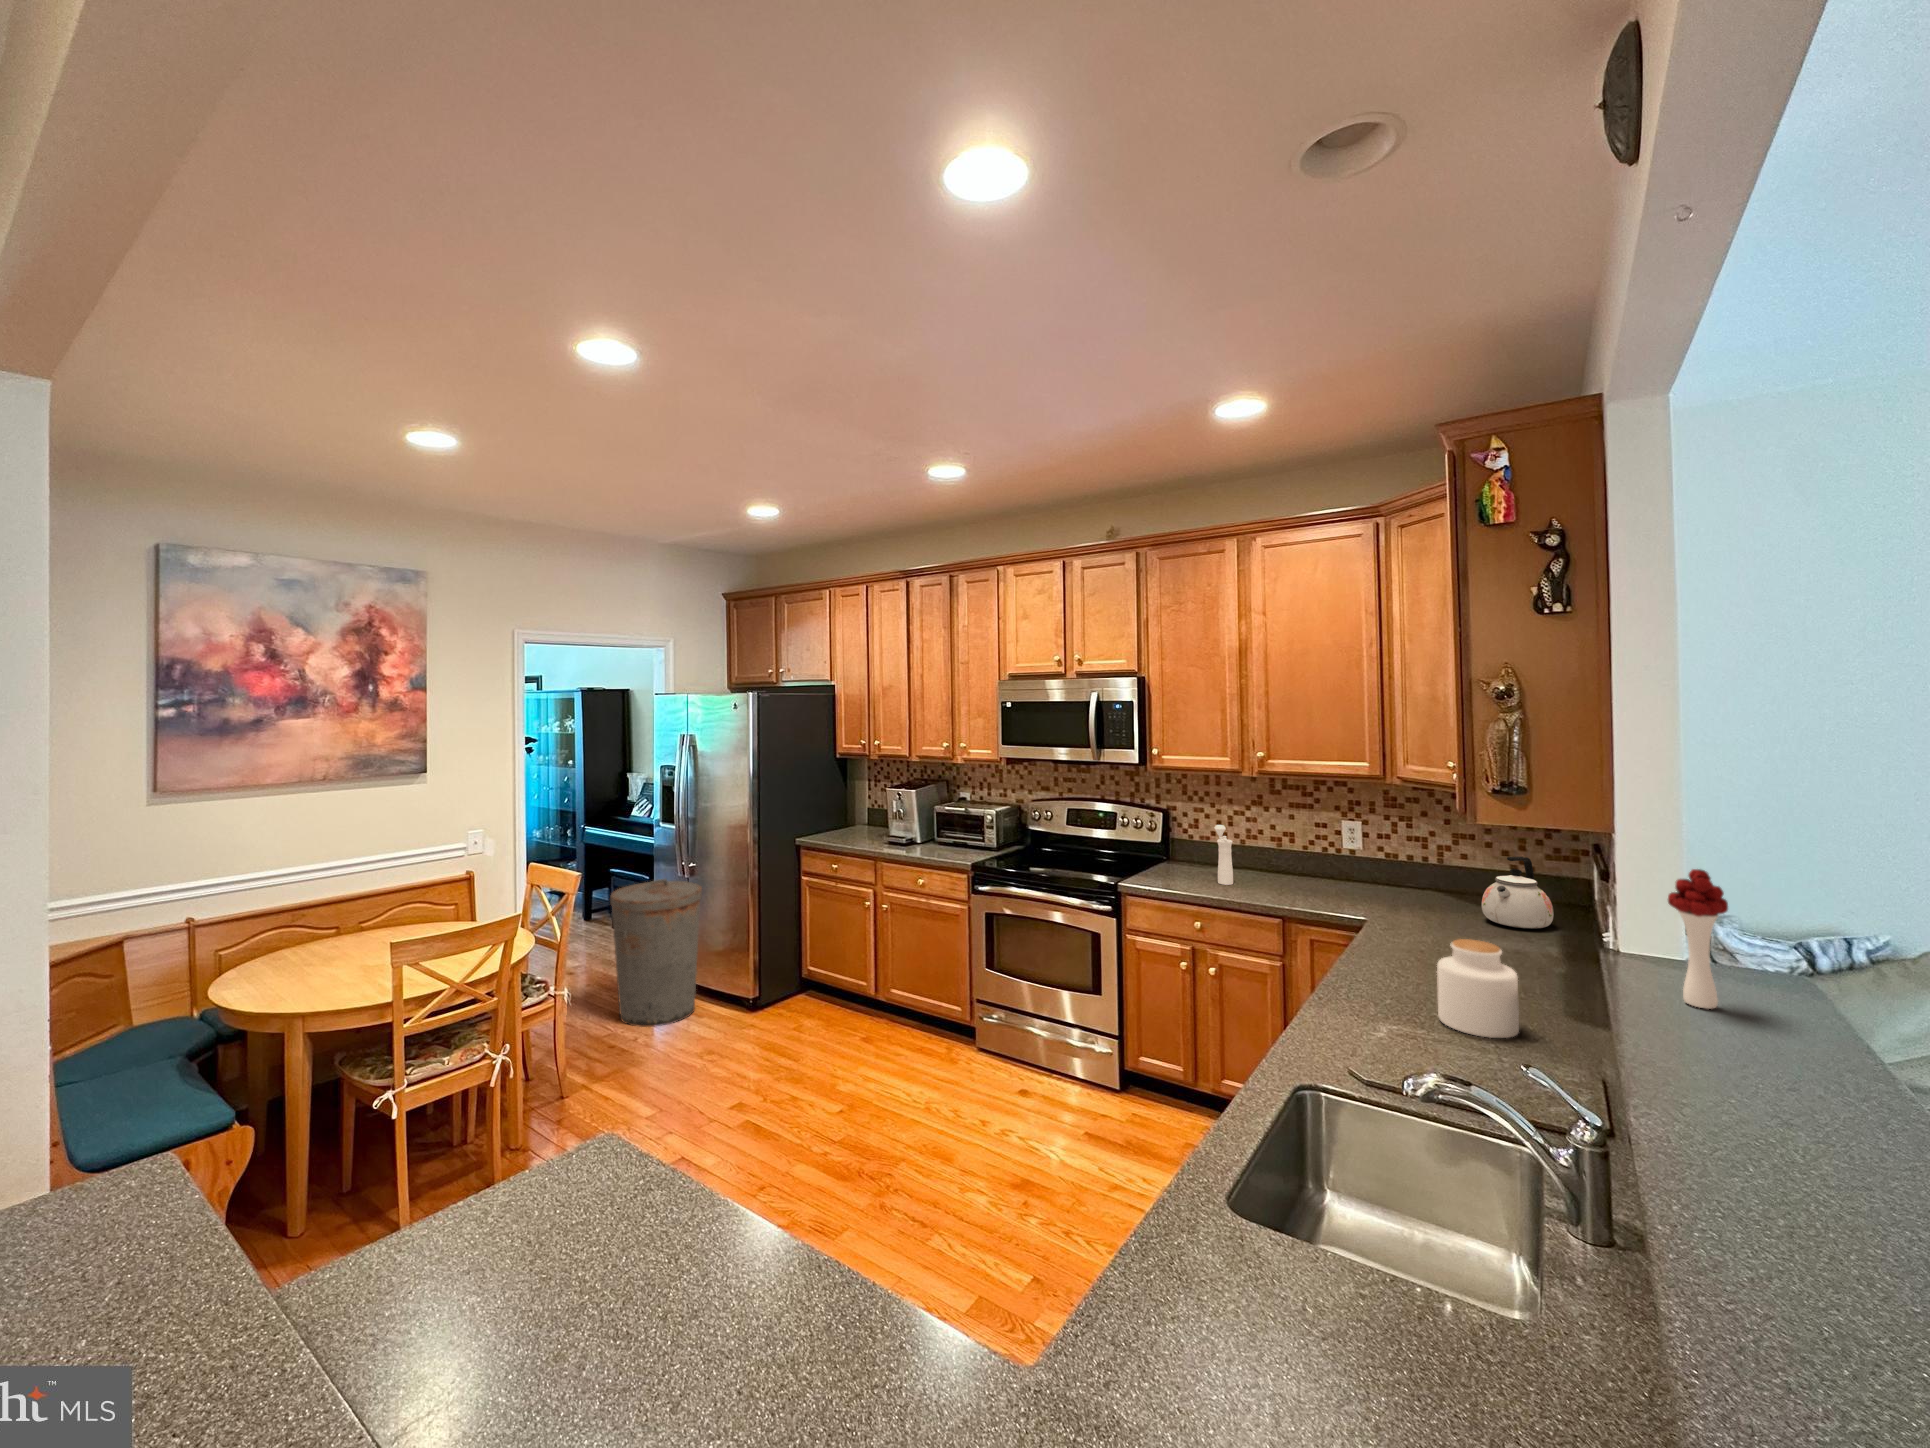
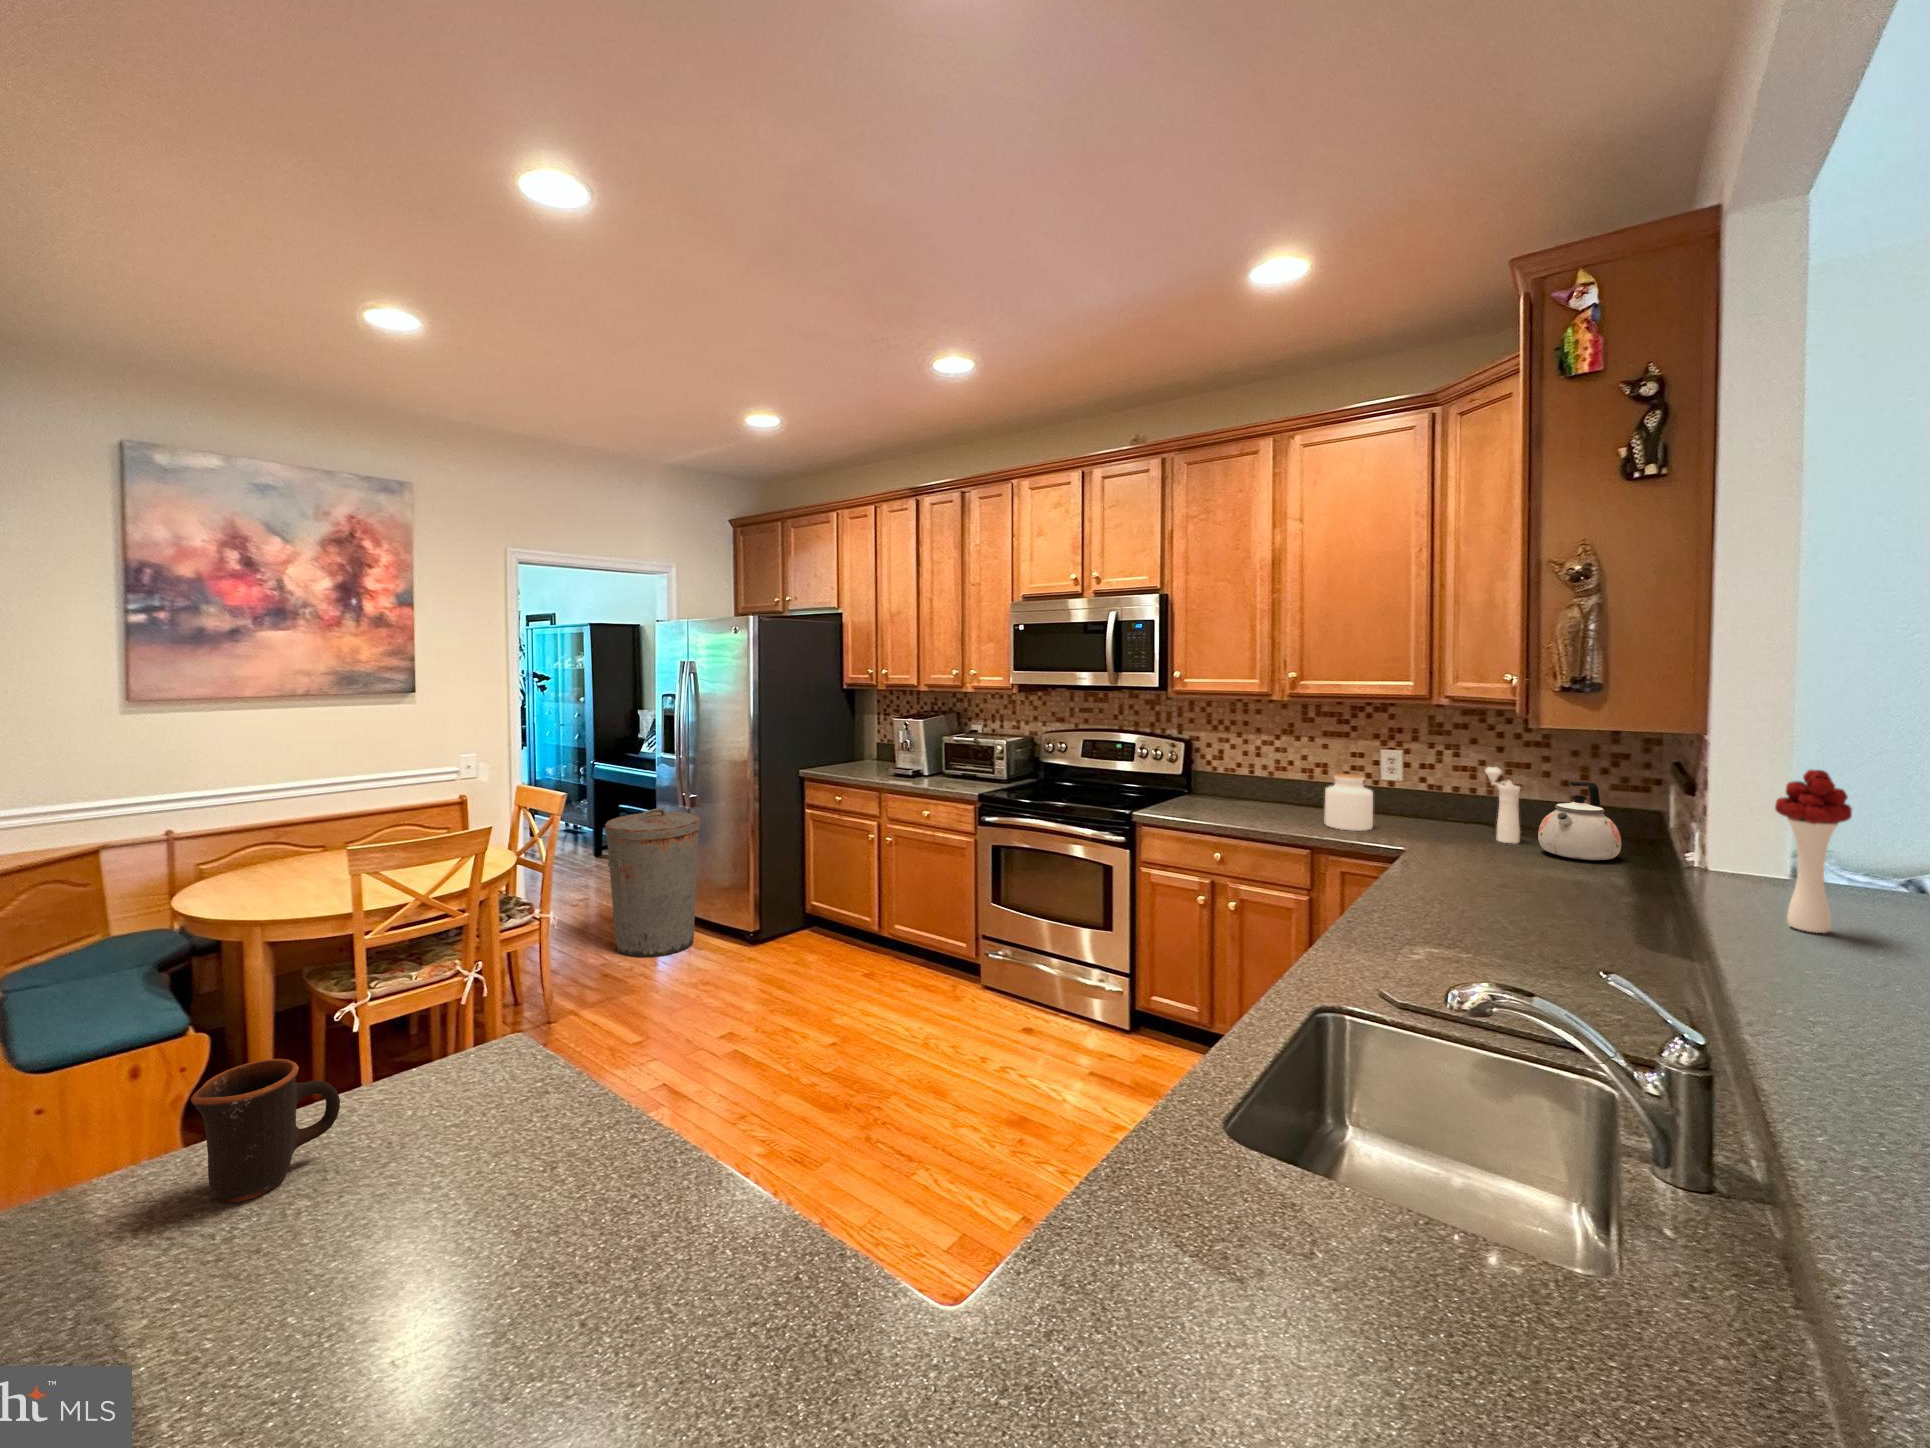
pepper mill: present [1214,825,1233,885] -> present [1485,767,1520,843]
jar: present [1437,939,1519,1038] -> present [1325,774,1373,831]
mug: none [380,1171,488,1299] -> present [191,1059,340,1202]

